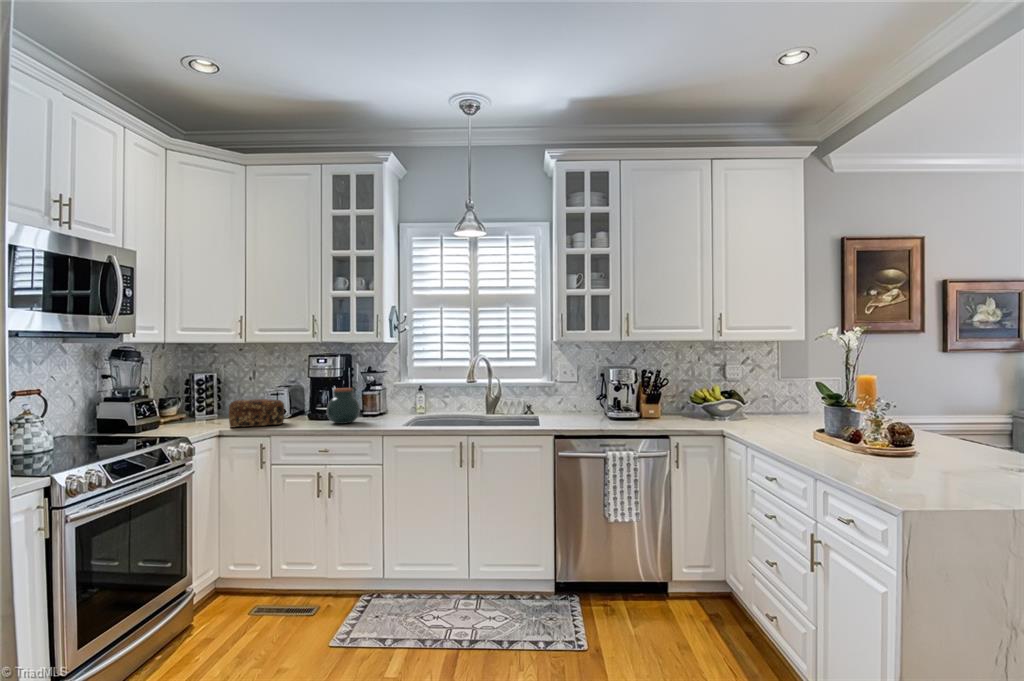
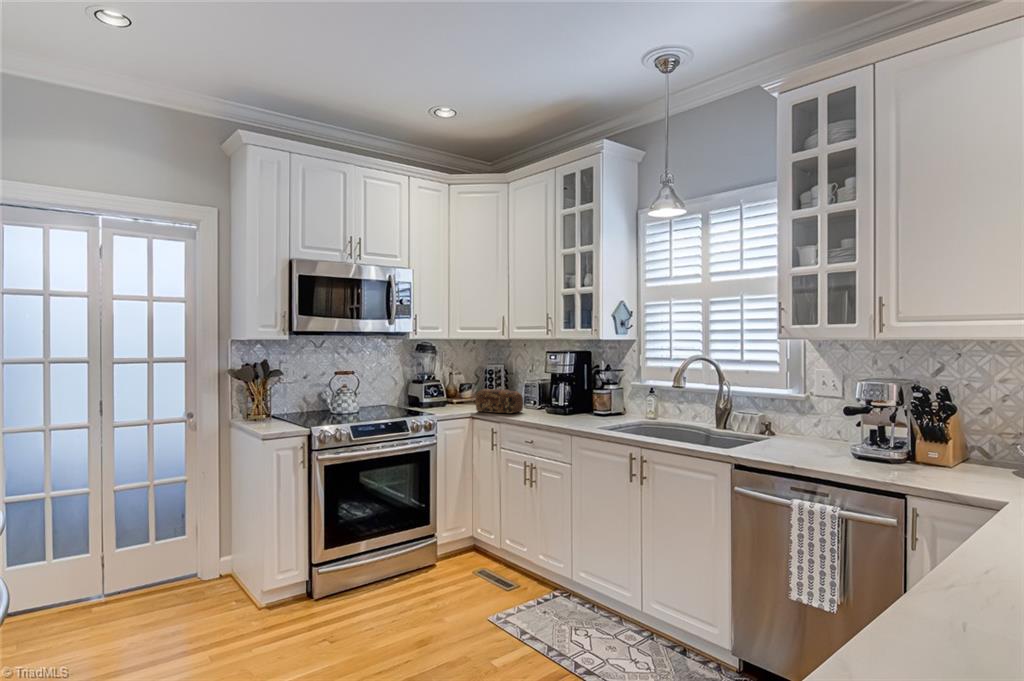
jar: present [327,388,360,424] -> none [544,384,575,419]

